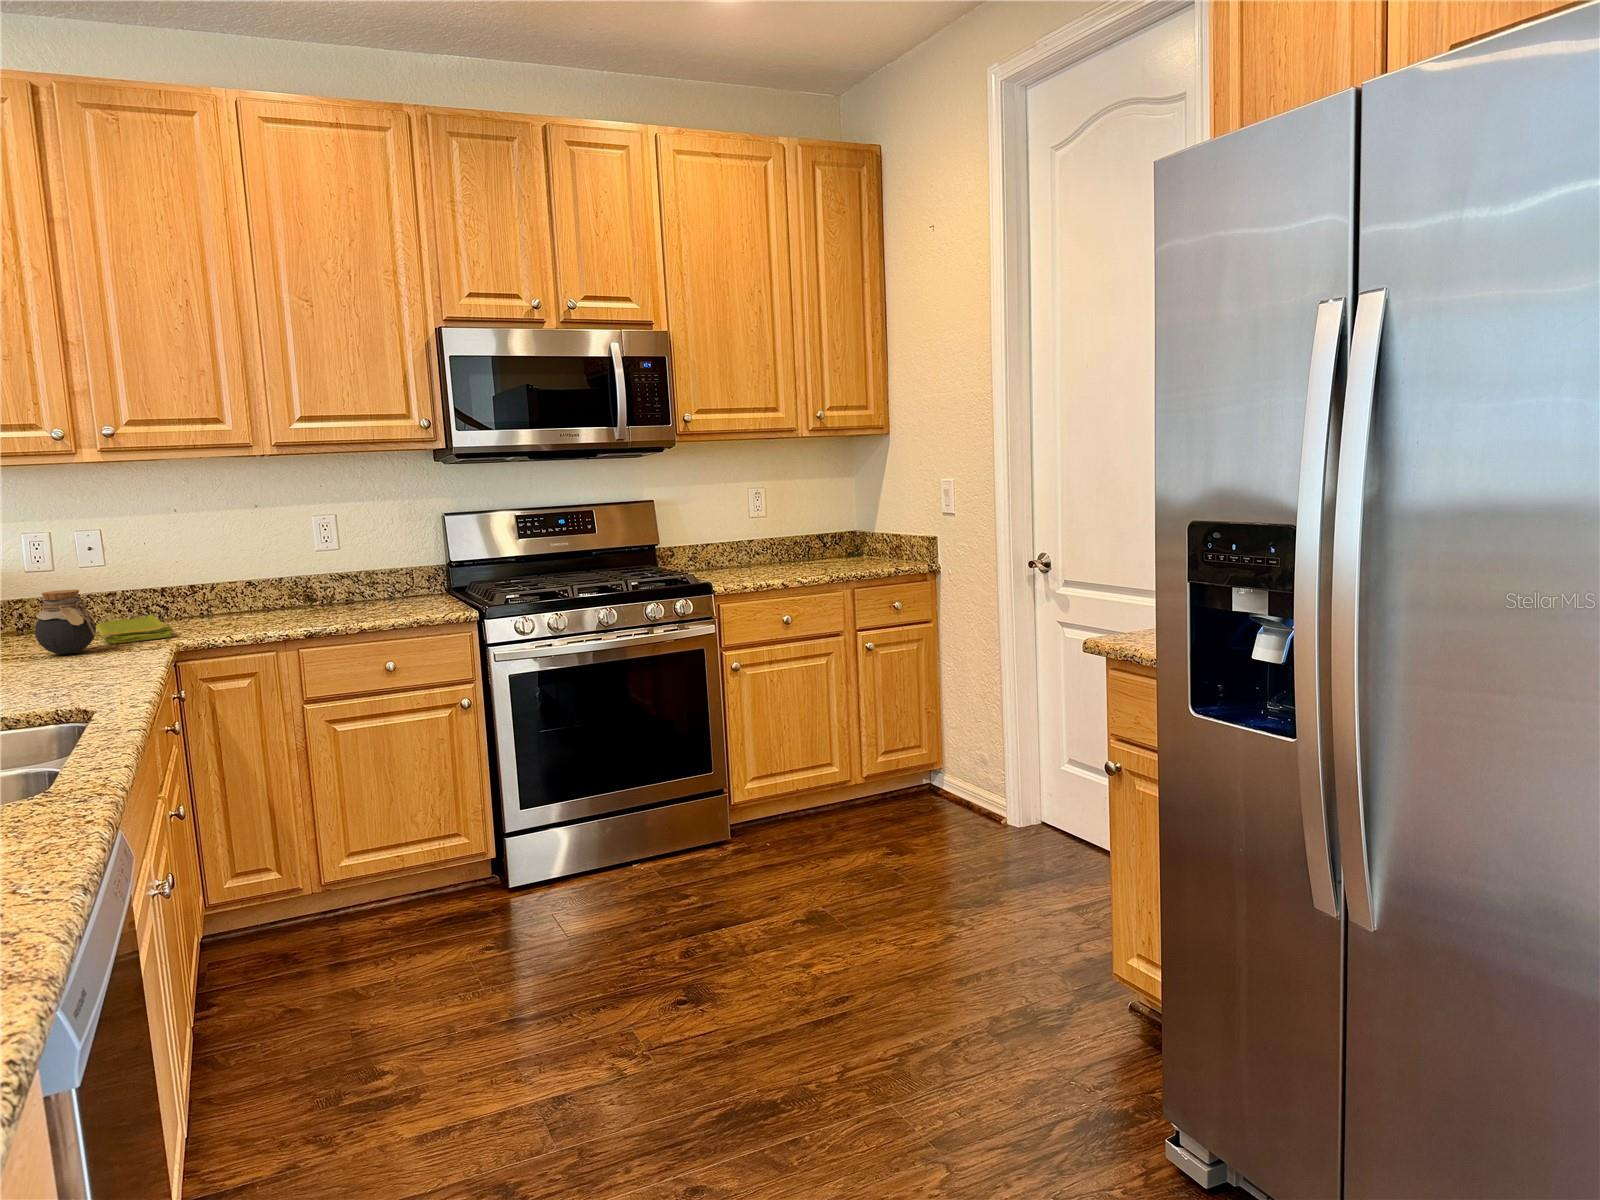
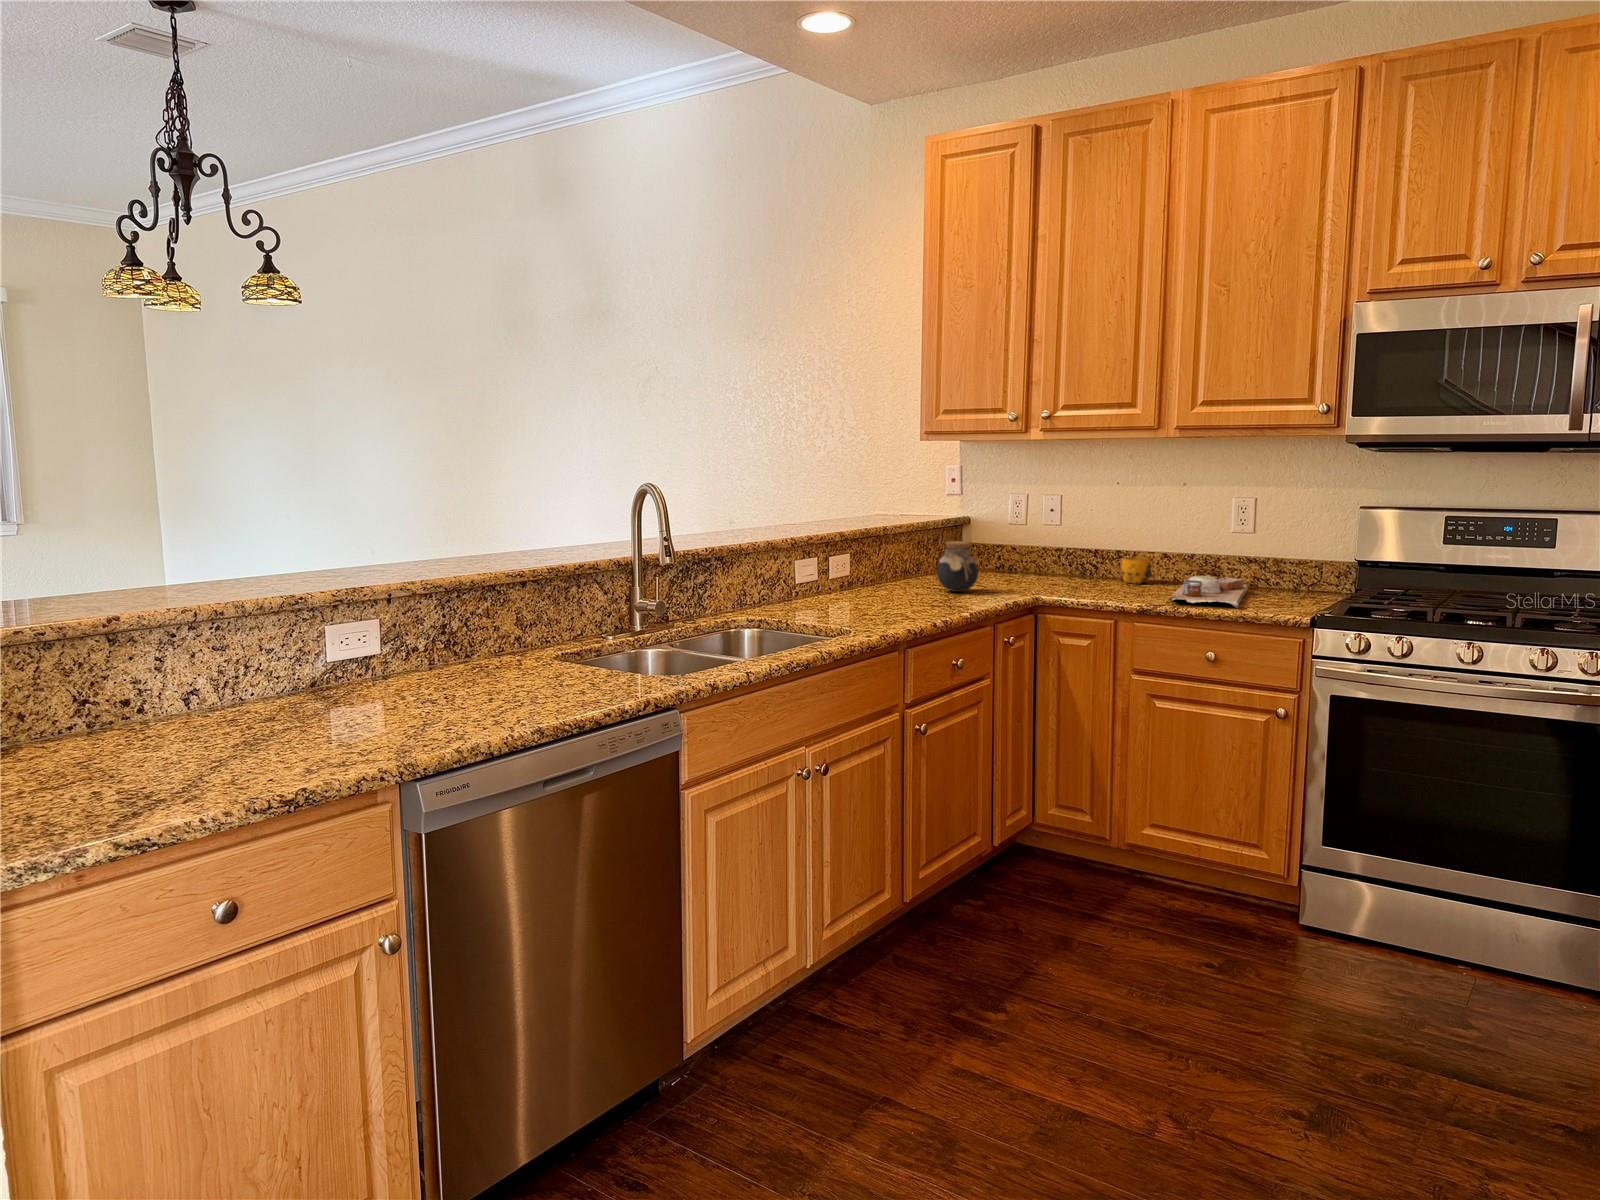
mug: none [209,588,255,618] -> present [1121,557,1157,584]
cutting board: none [291,592,400,621] -> present [1169,575,1247,608]
dish towel: present [96,613,172,644] -> none [996,570,1078,592]

